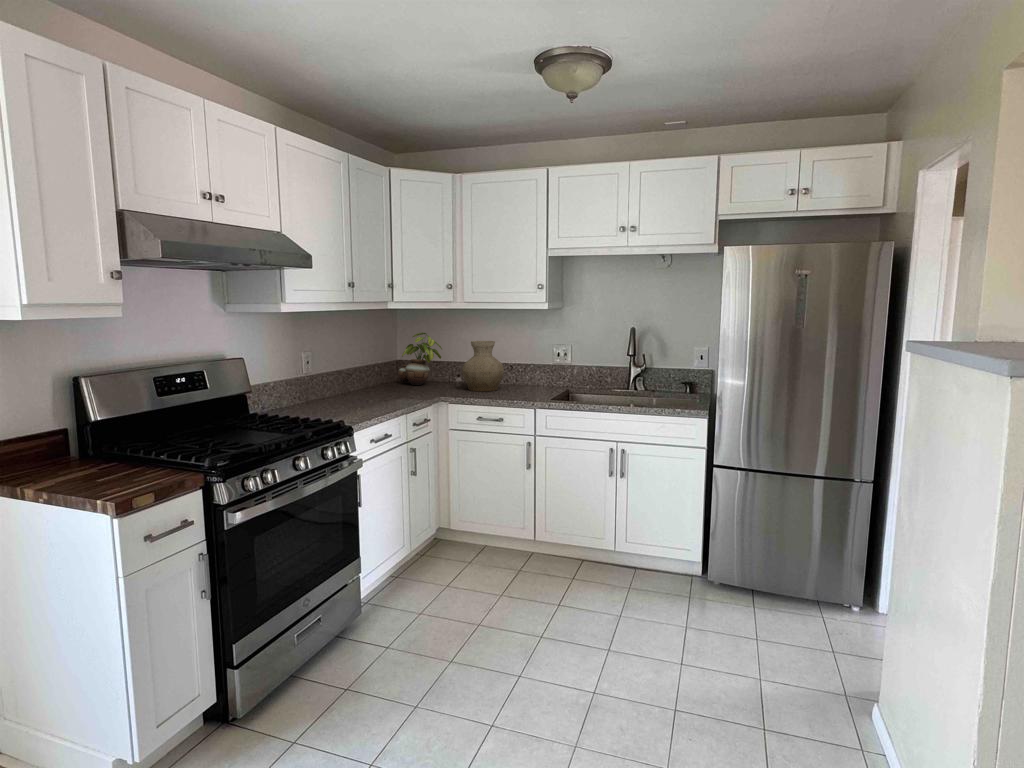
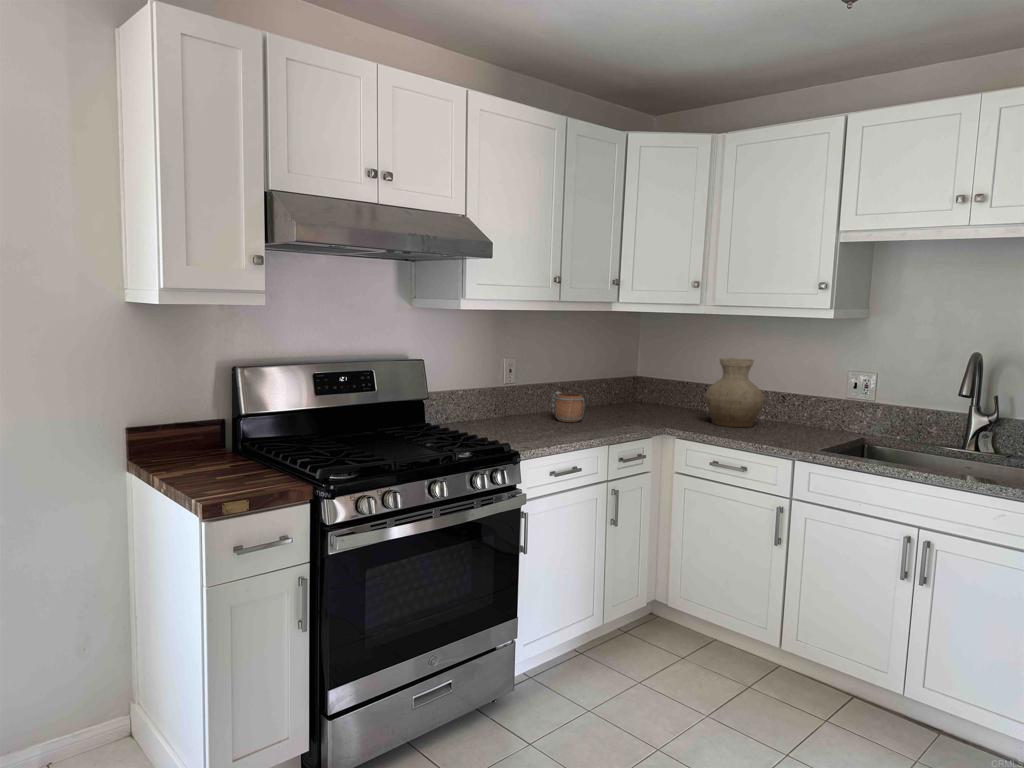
potted plant: present [398,333,442,385] -> none [630,343,687,410]
mug: none [346,376,376,400] -> present [552,392,585,422]

